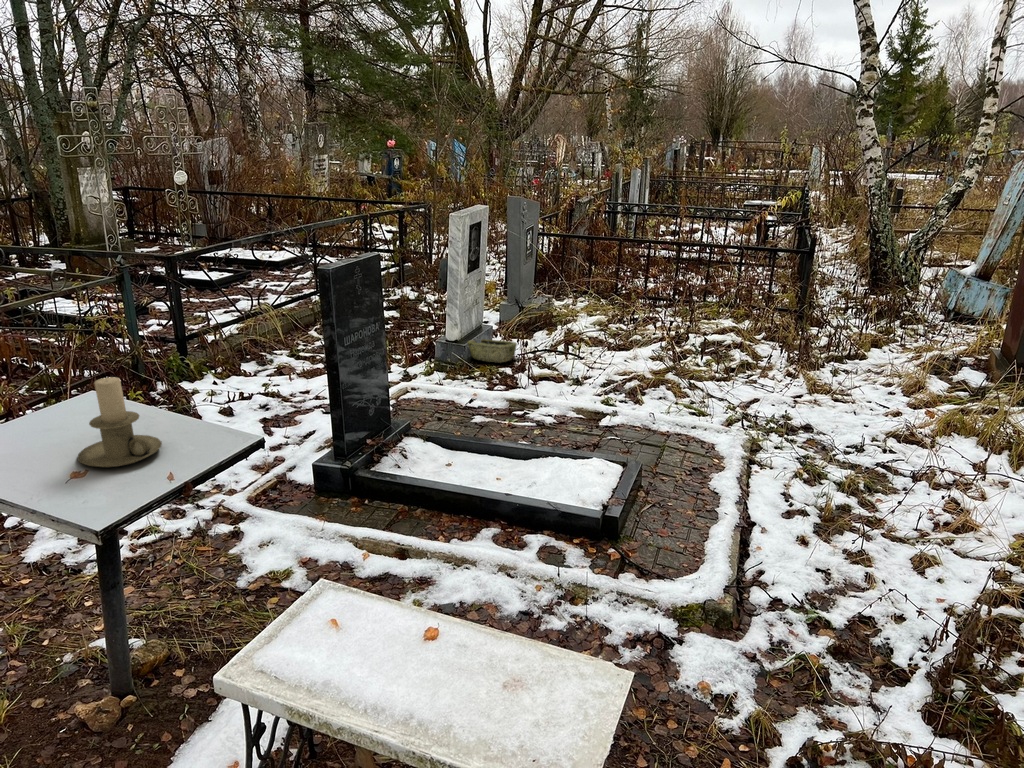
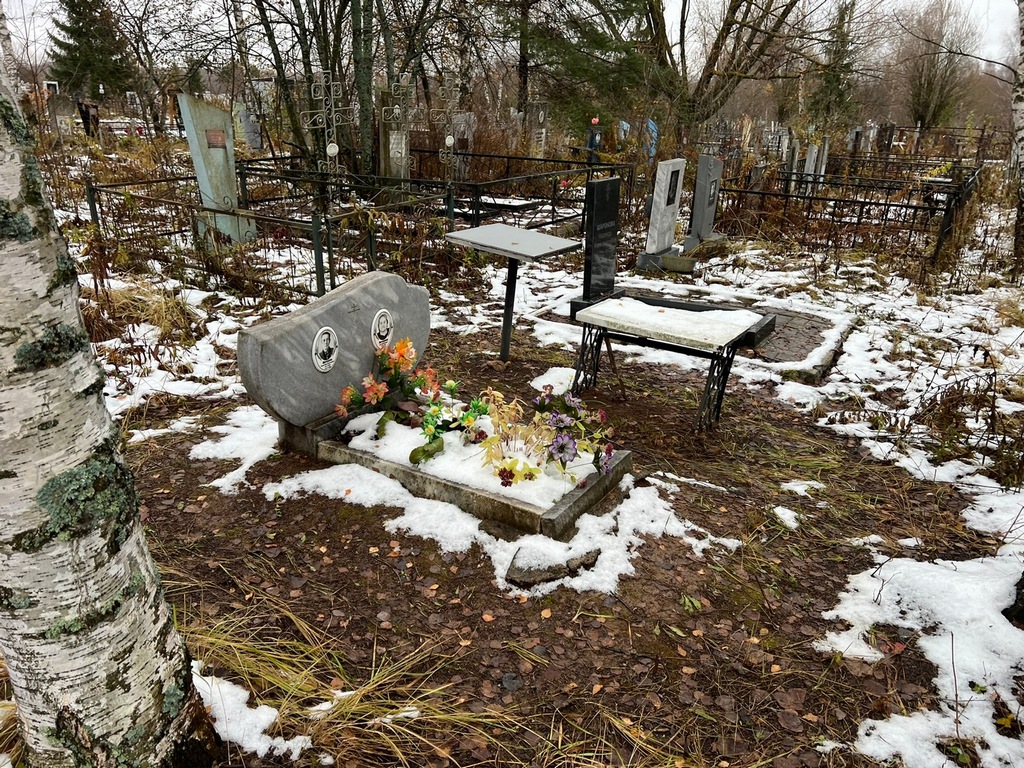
candle holder: present [77,377,162,467] -> none [513,205,546,243]

